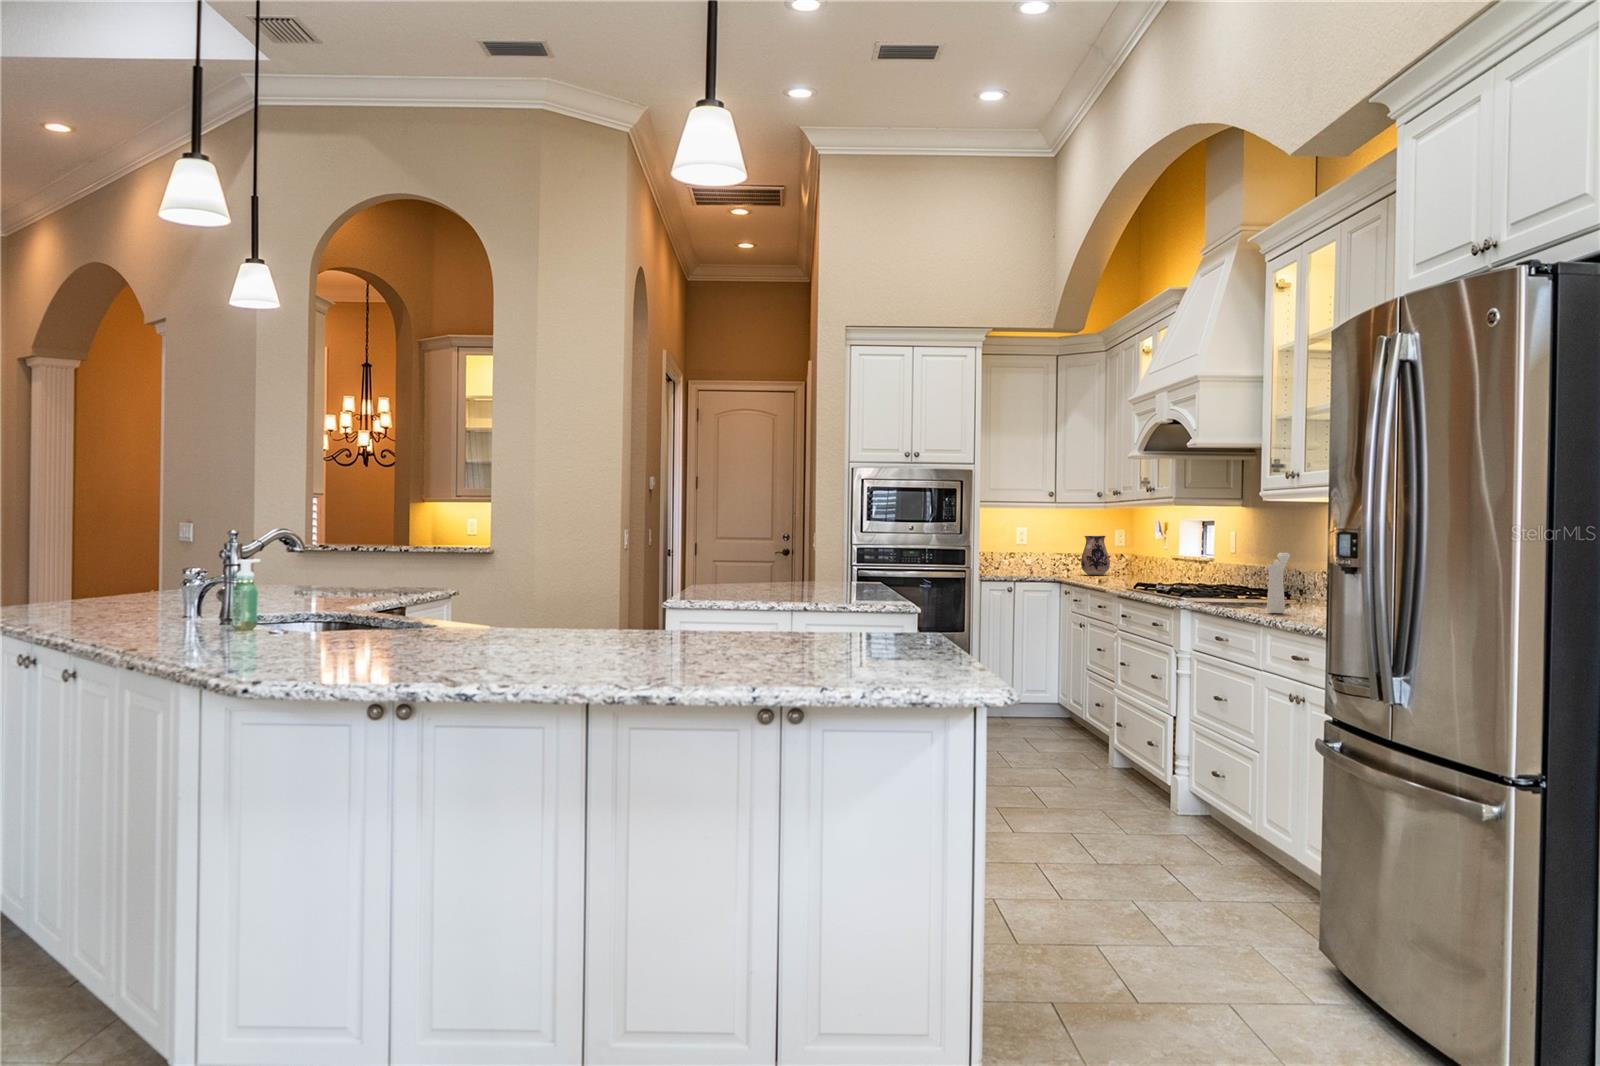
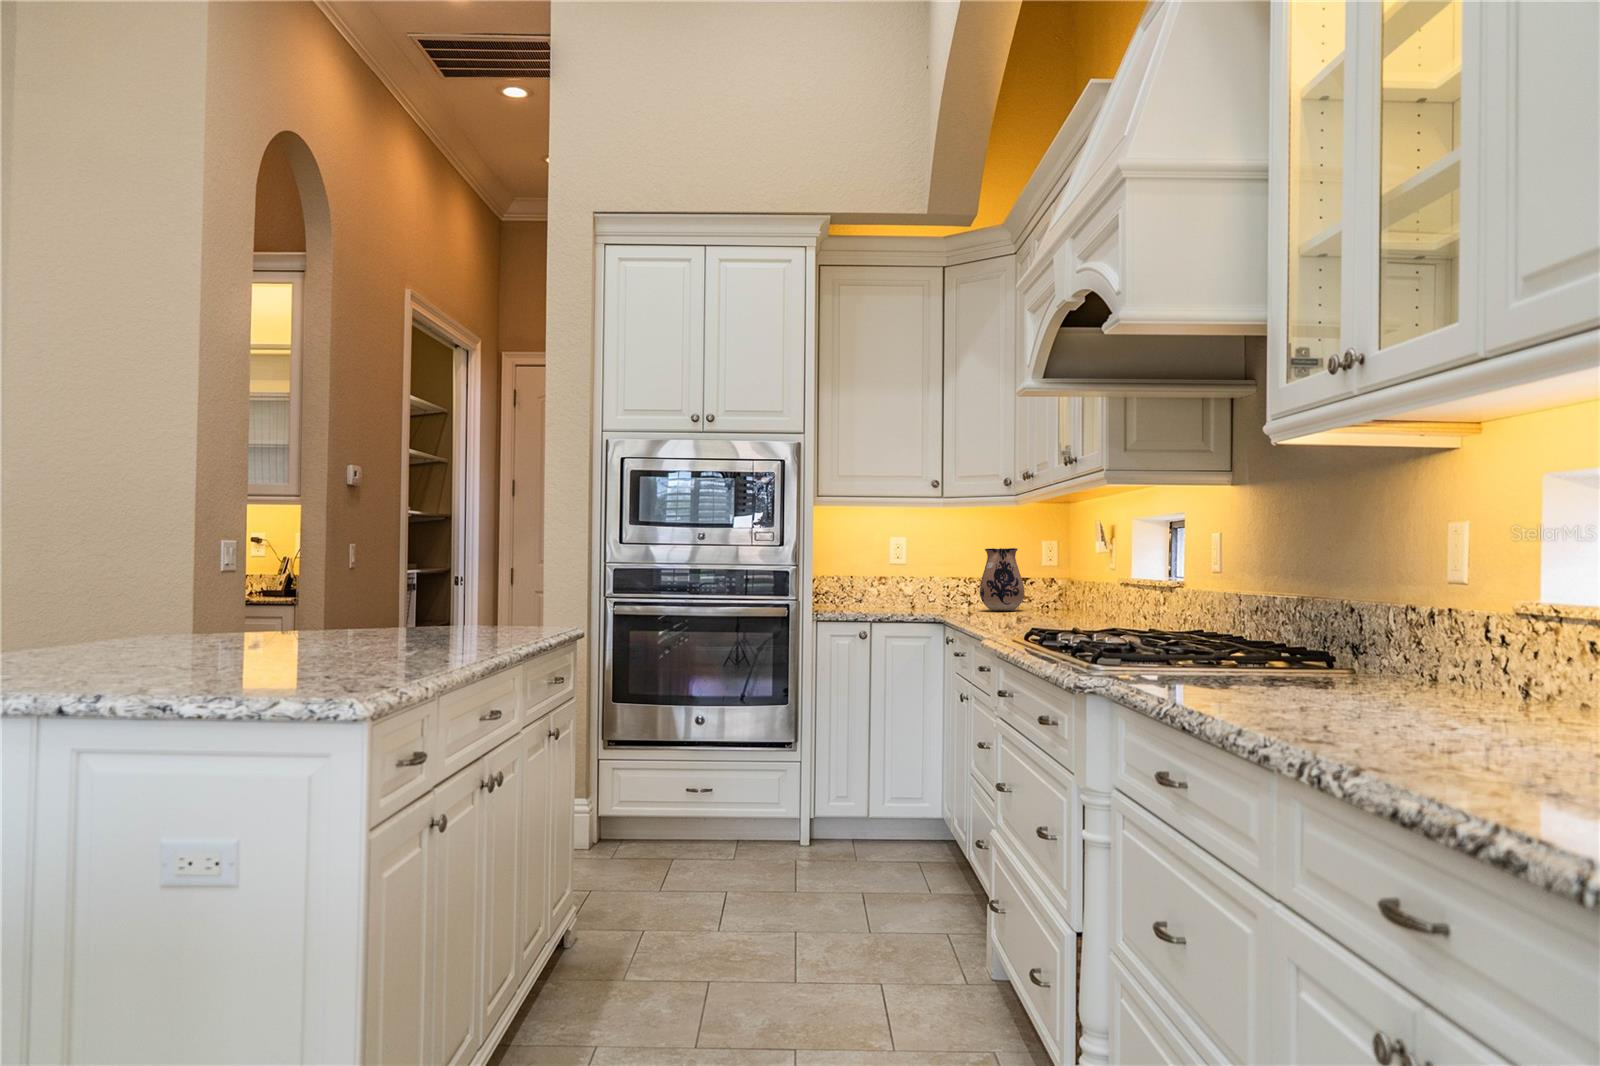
pepper mill: present [1267,553,1290,613] -> none [1288,558,1354,739]

